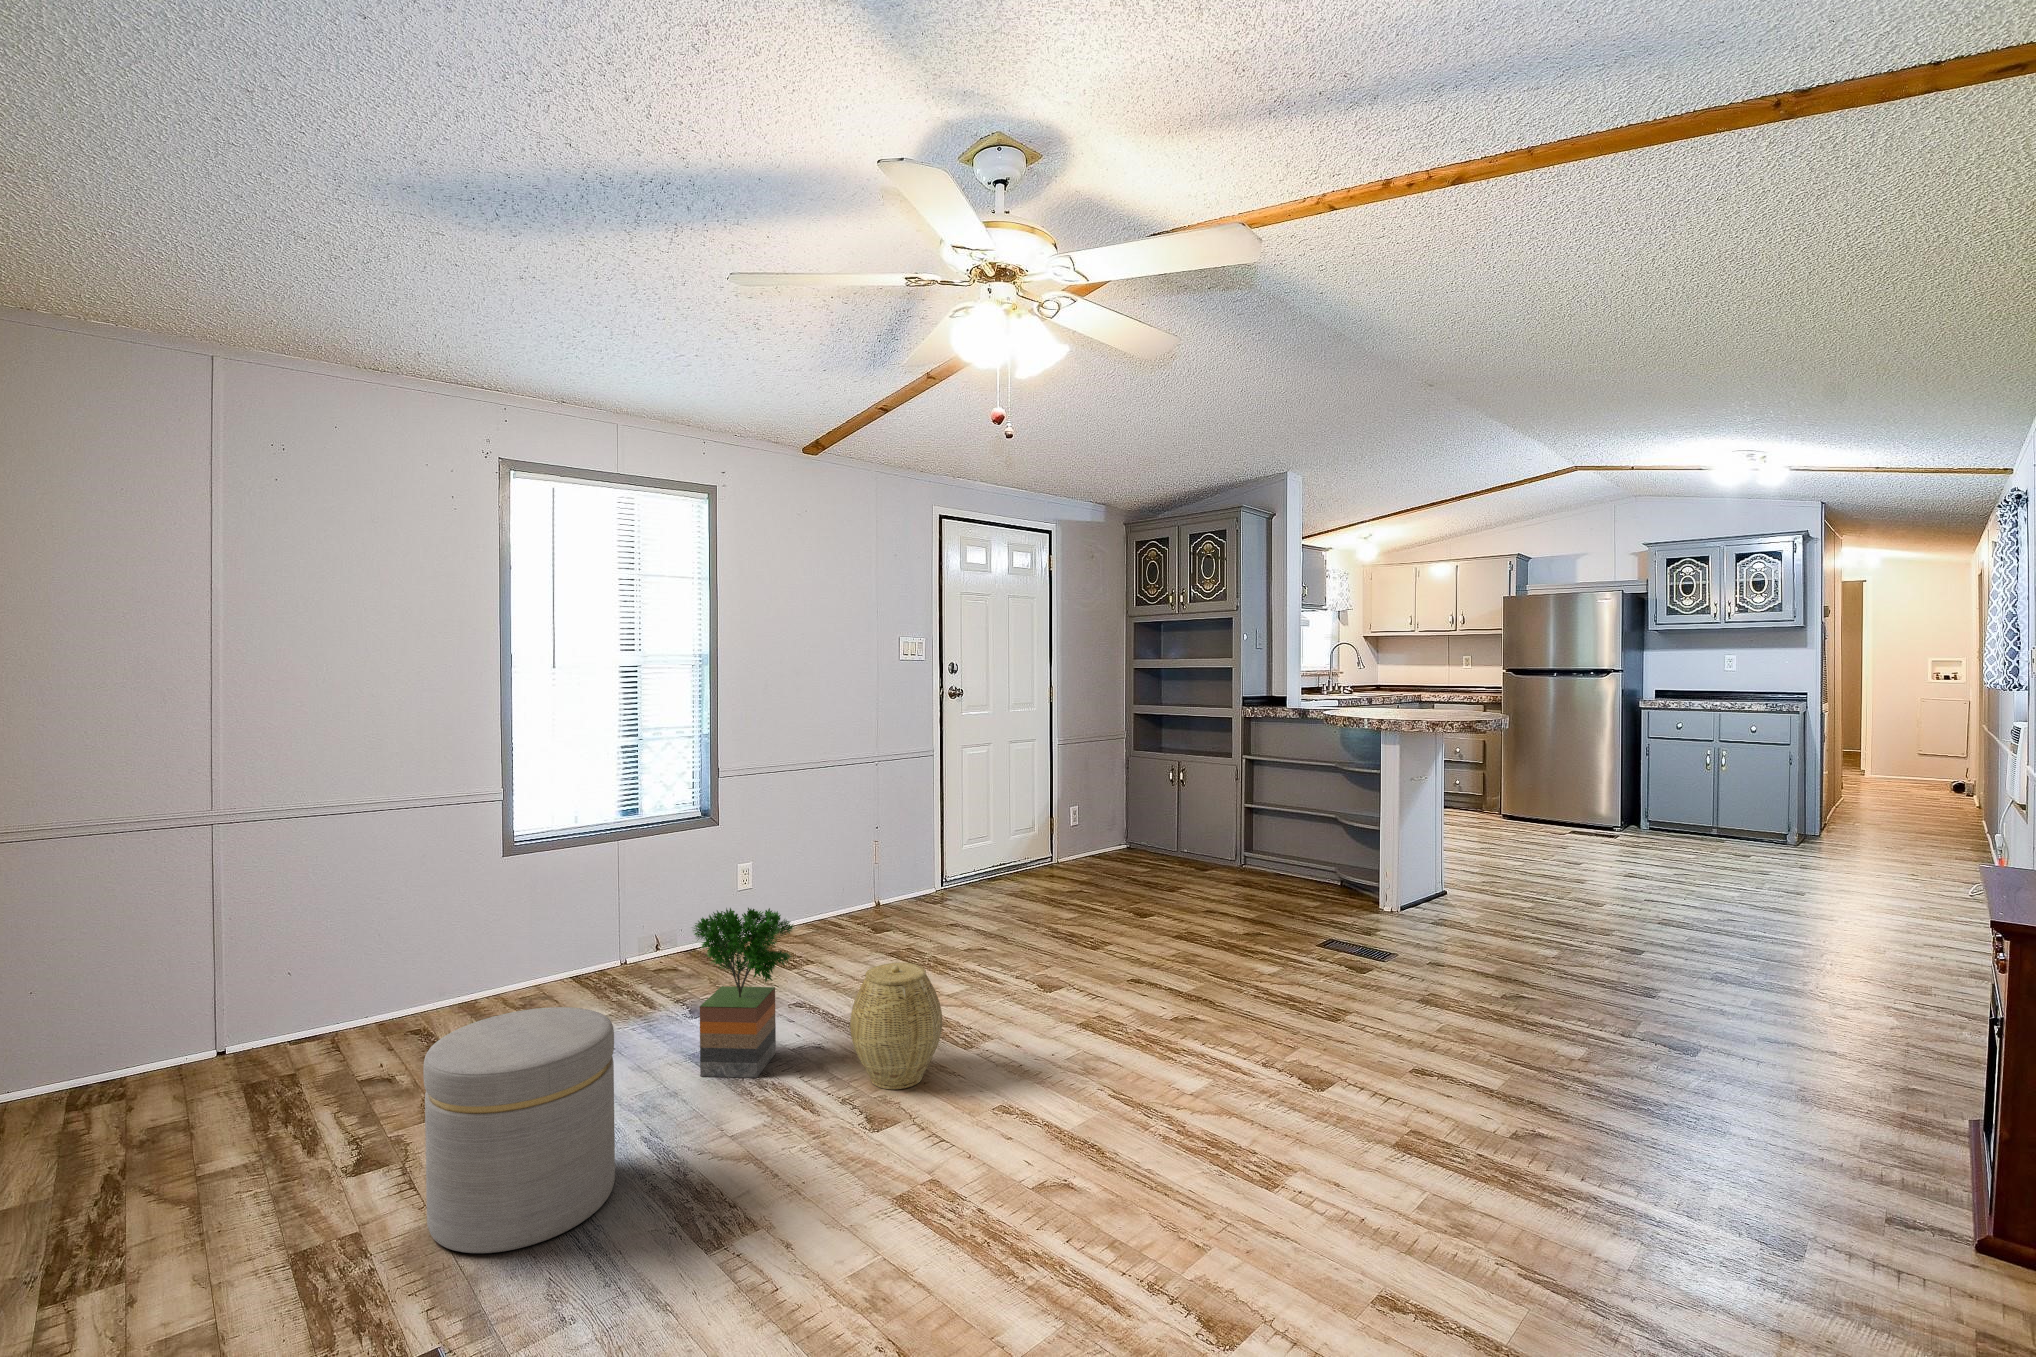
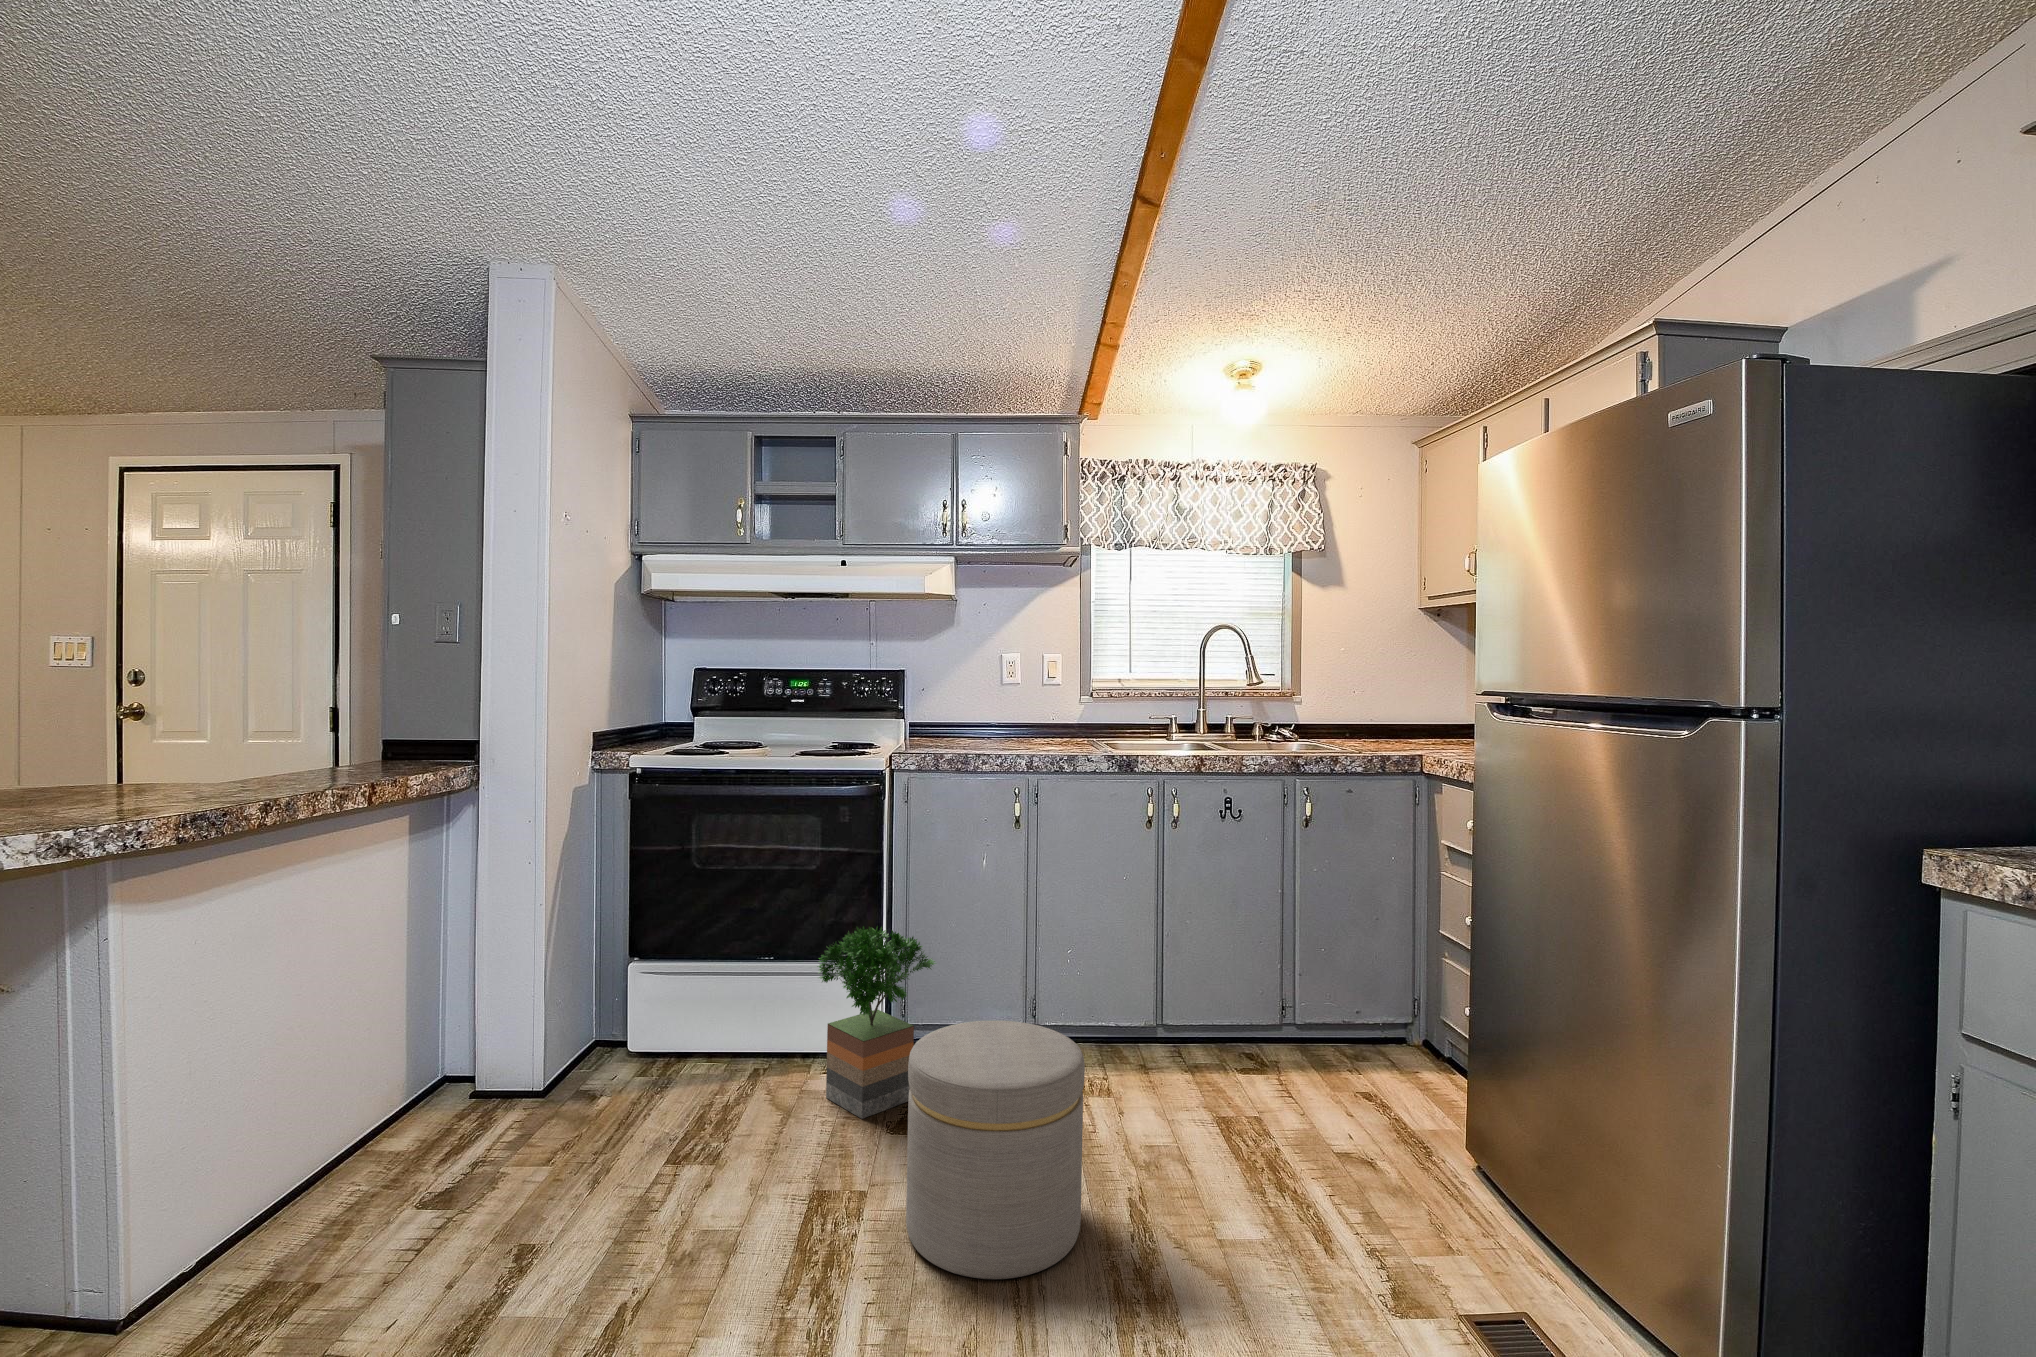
potted tree: present [693,908,793,1078] -> present [818,926,935,1119]
woven basket: present [850,963,942,1089] -> none [1393,1083,1533,1269]

